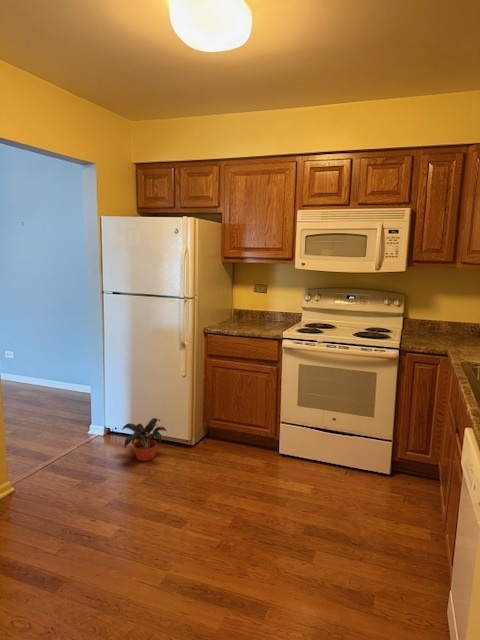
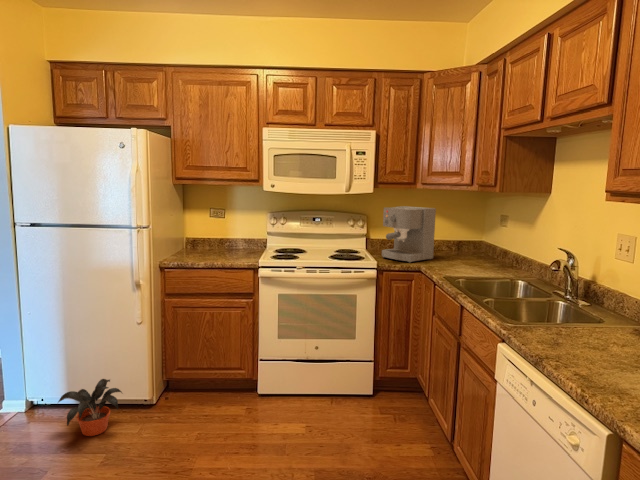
coffee maker: none [413,287,476,346] -> present [382,206,436,263]

